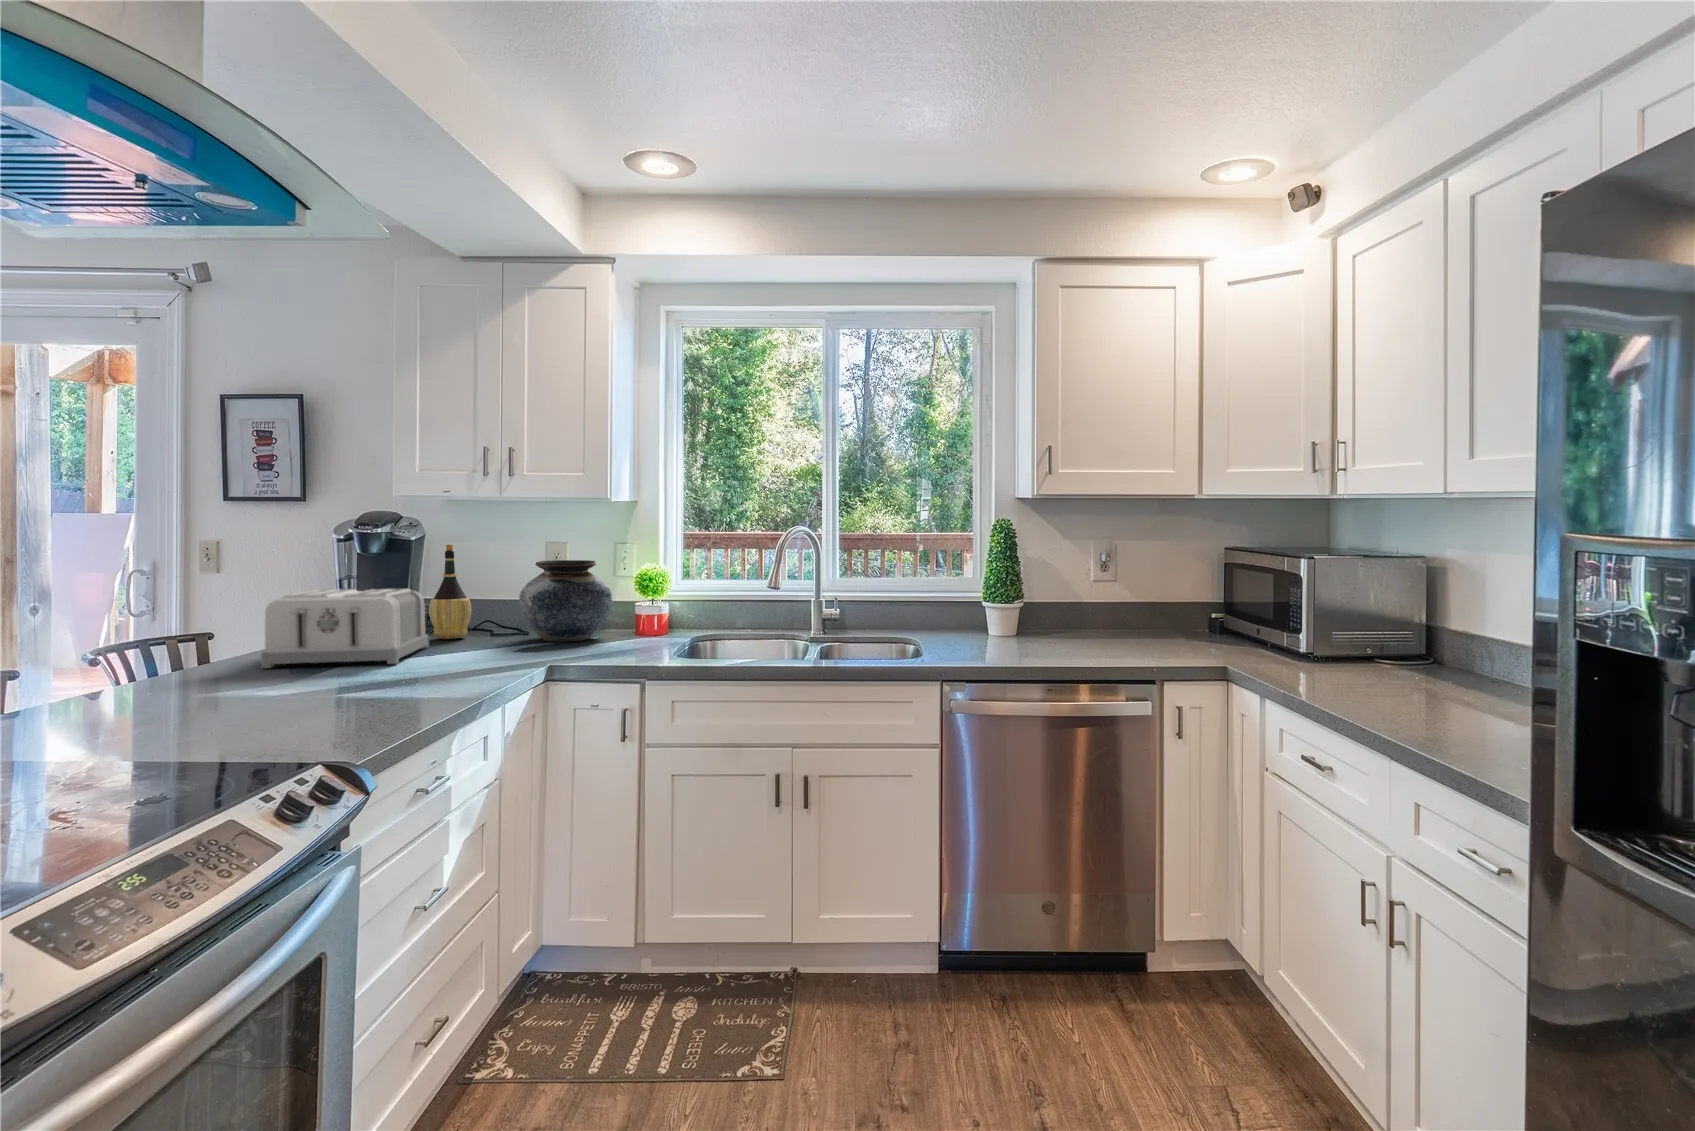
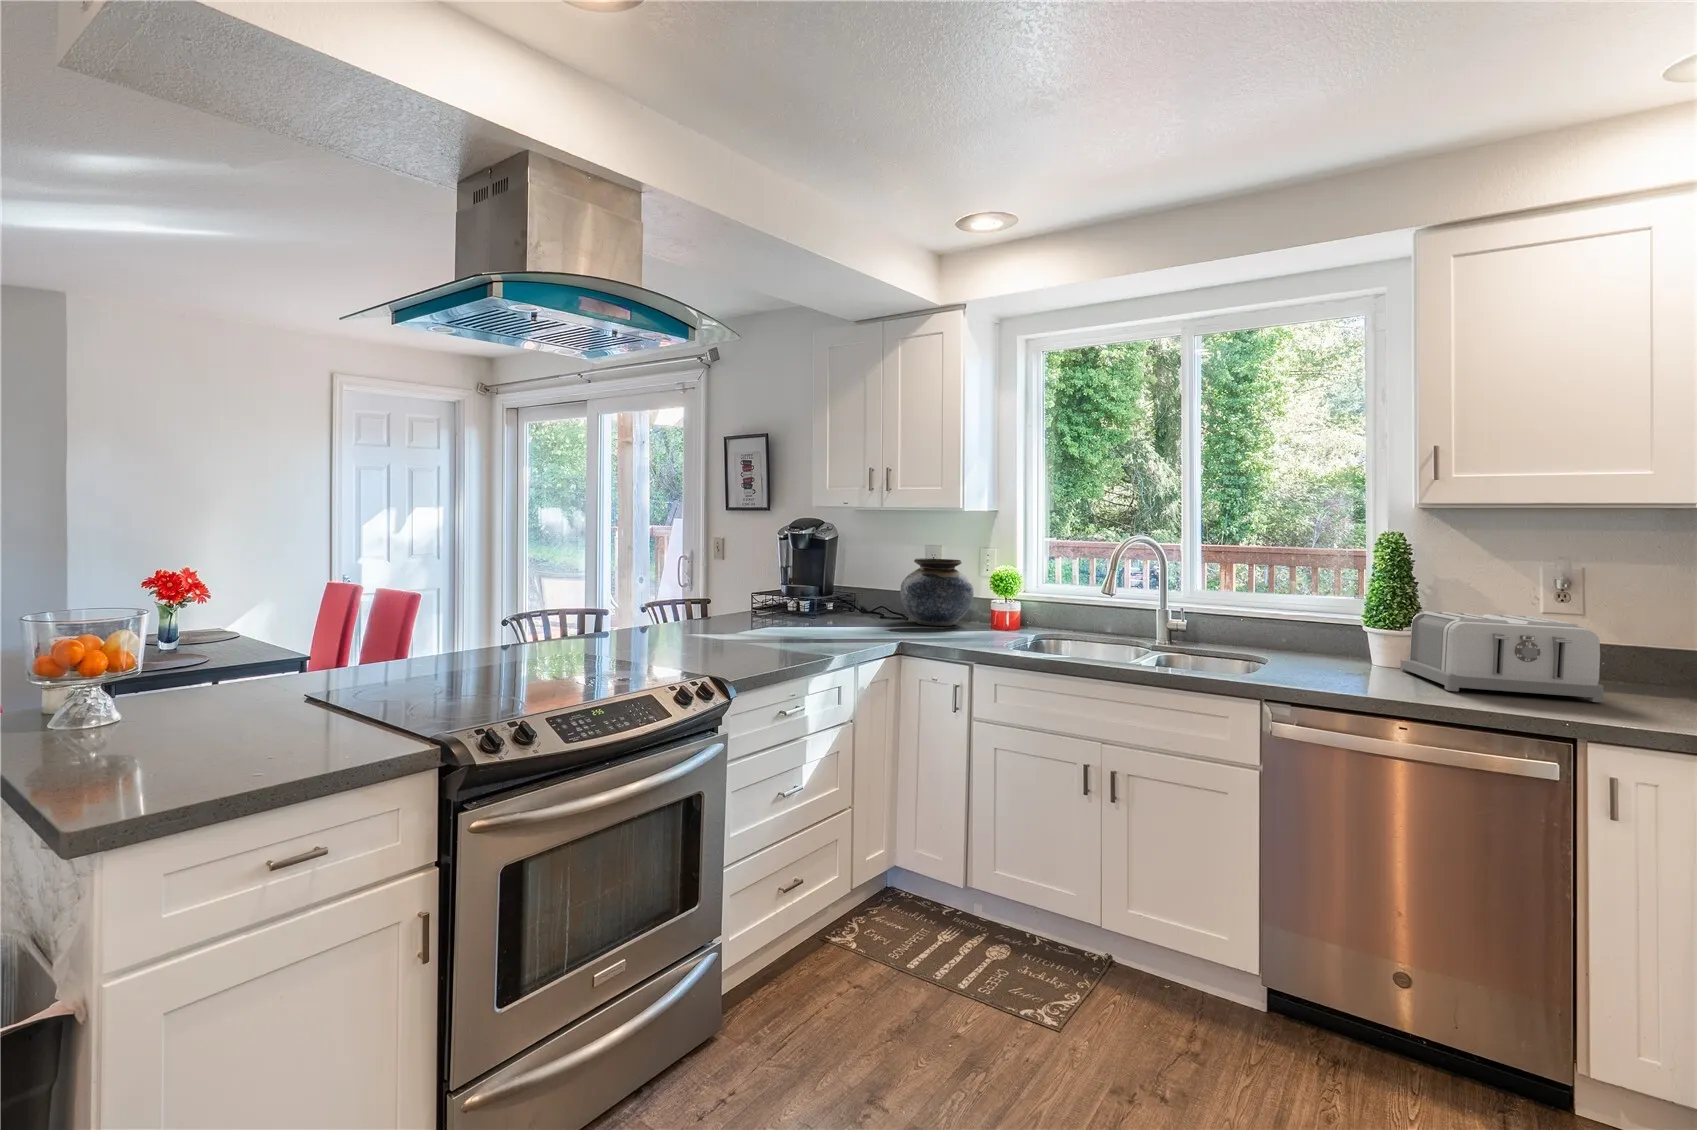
wine bottle: present [429,544,471,639] -> none [839,543,869,616]
toaster: present [261,589,429,668] -> present [1400,611,1604,702]

